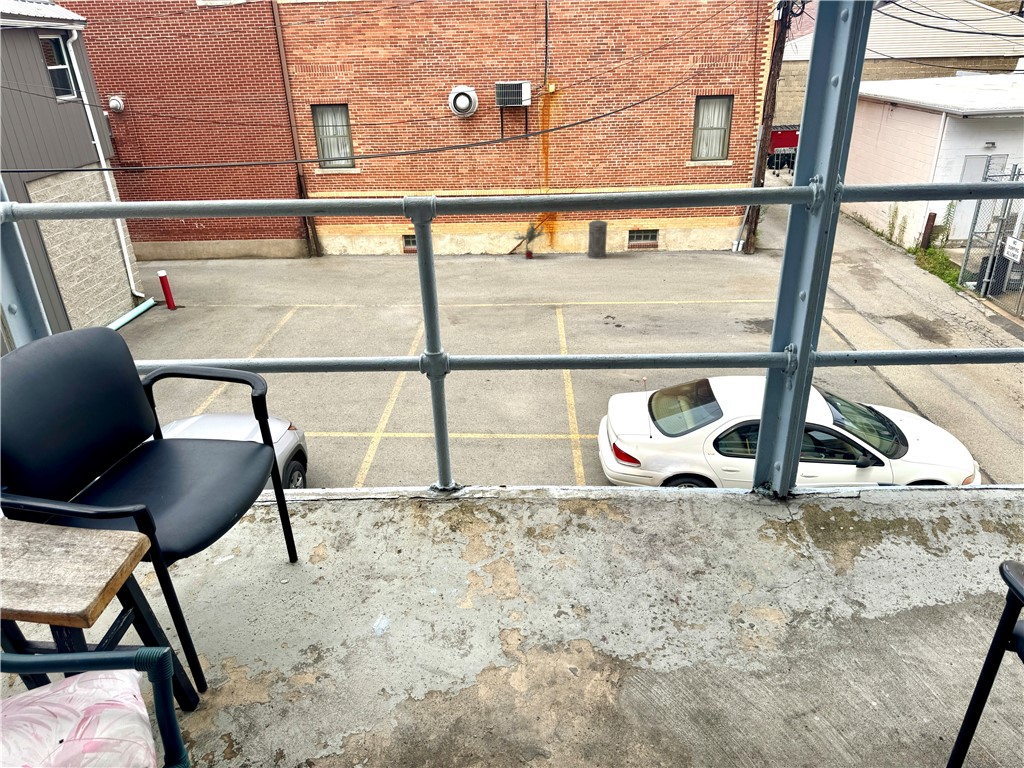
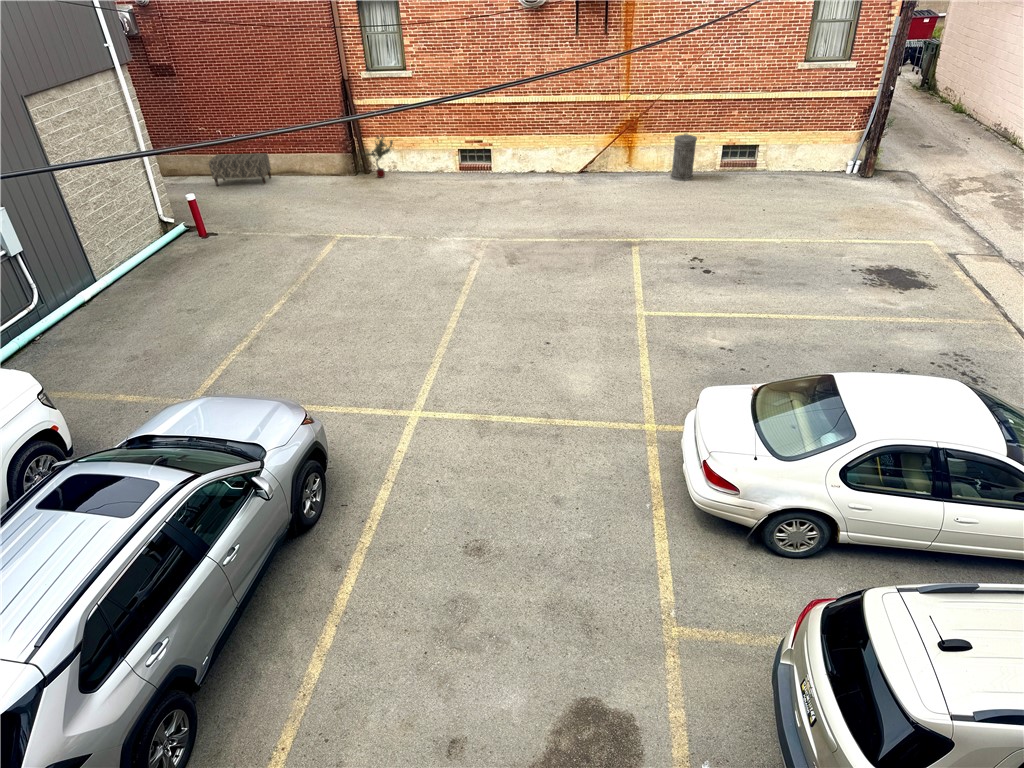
potted tree: present [515,223,544,259] -> present [363,134,393,178]
bench: none [172,239,230,269] -> present [209,153,271,186]

